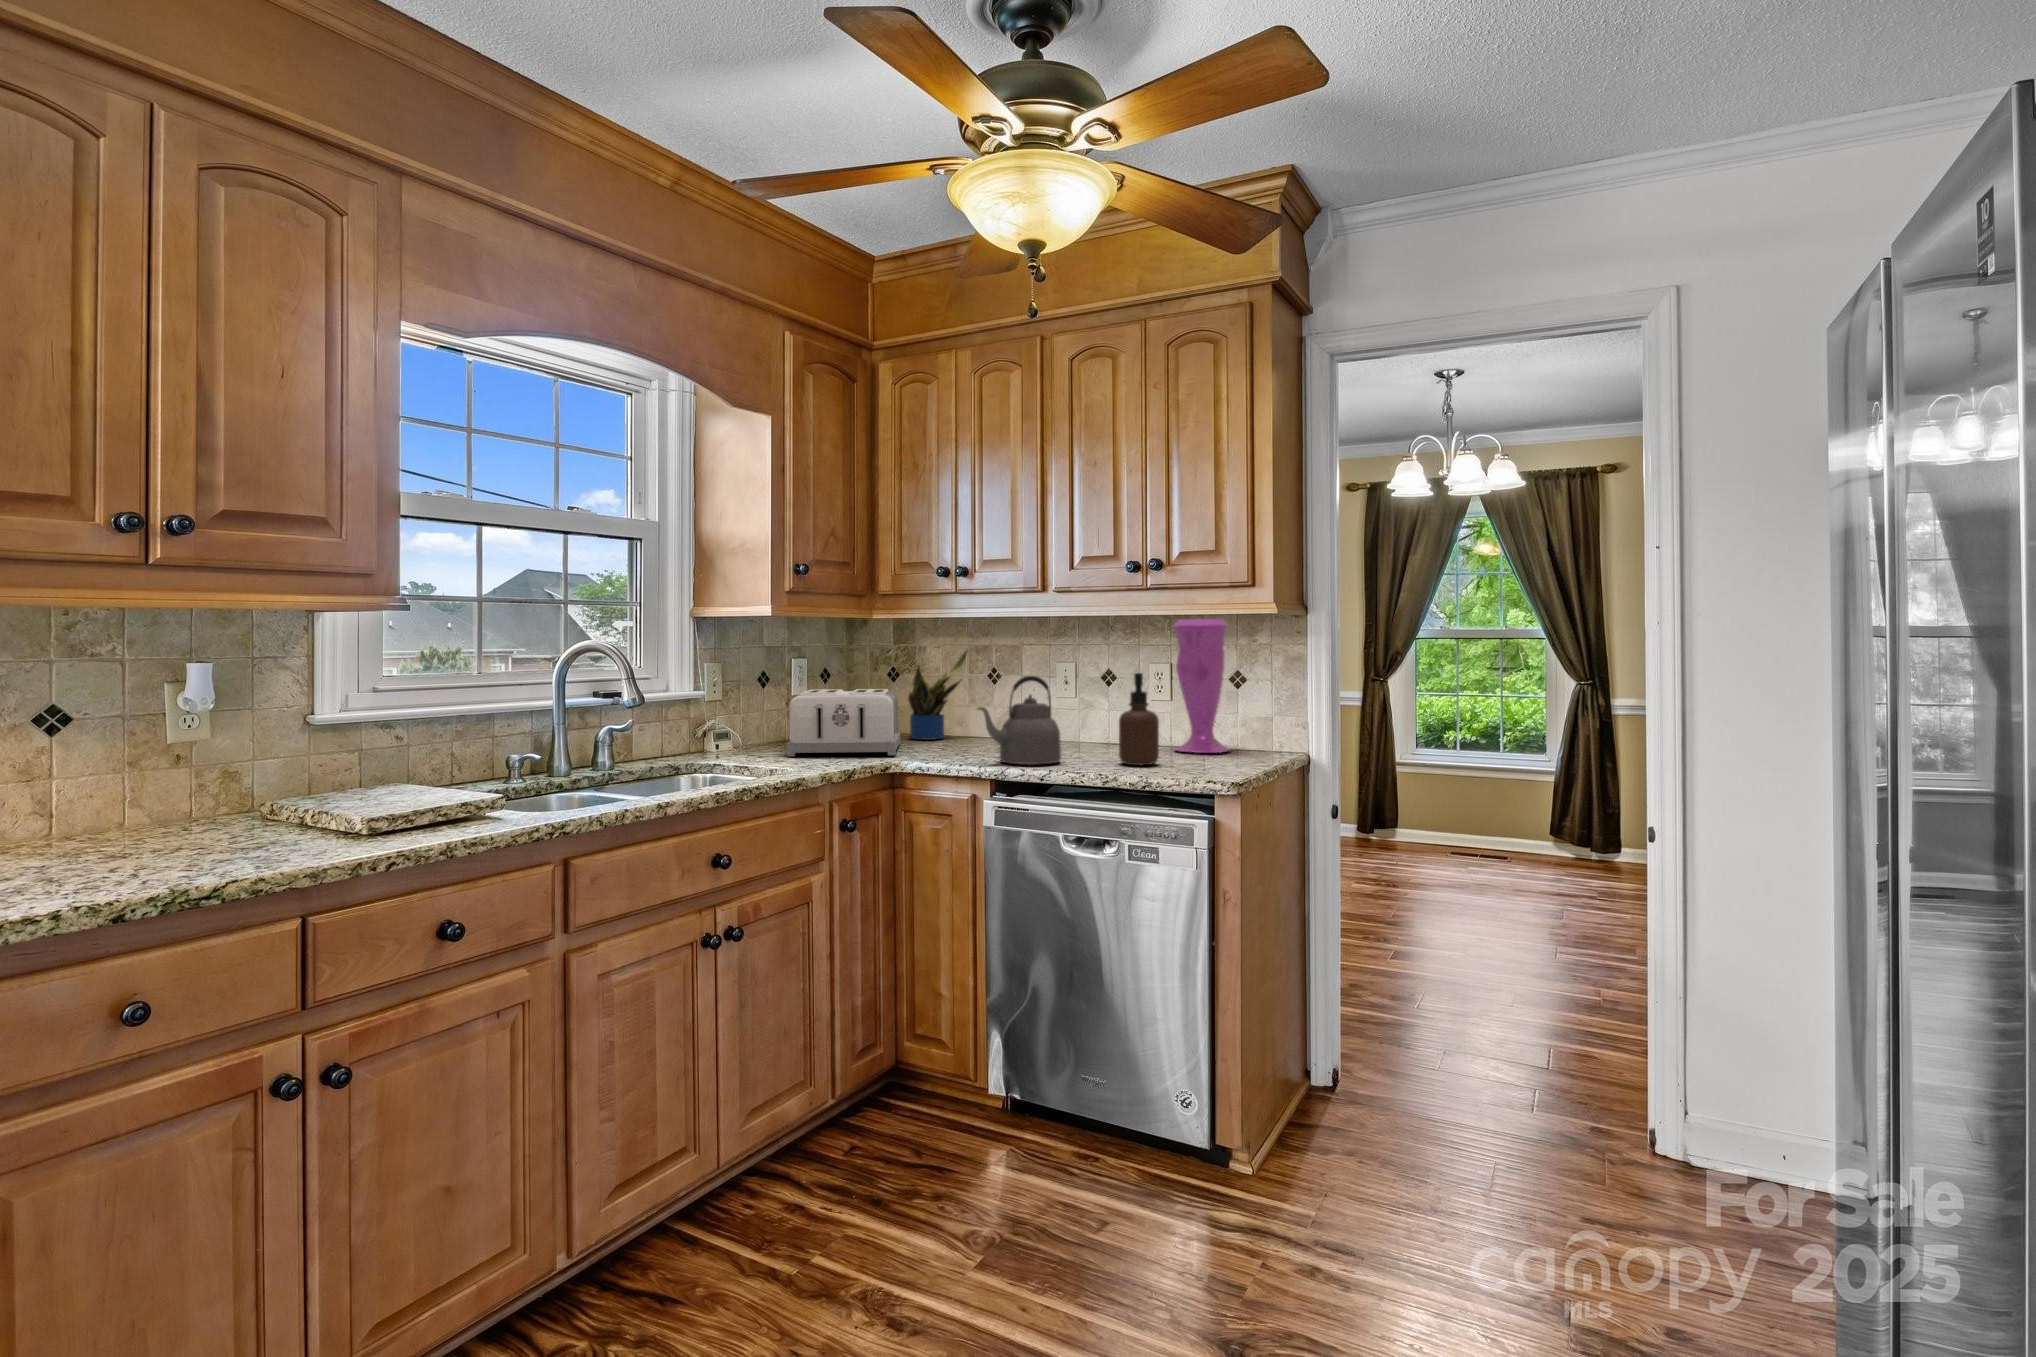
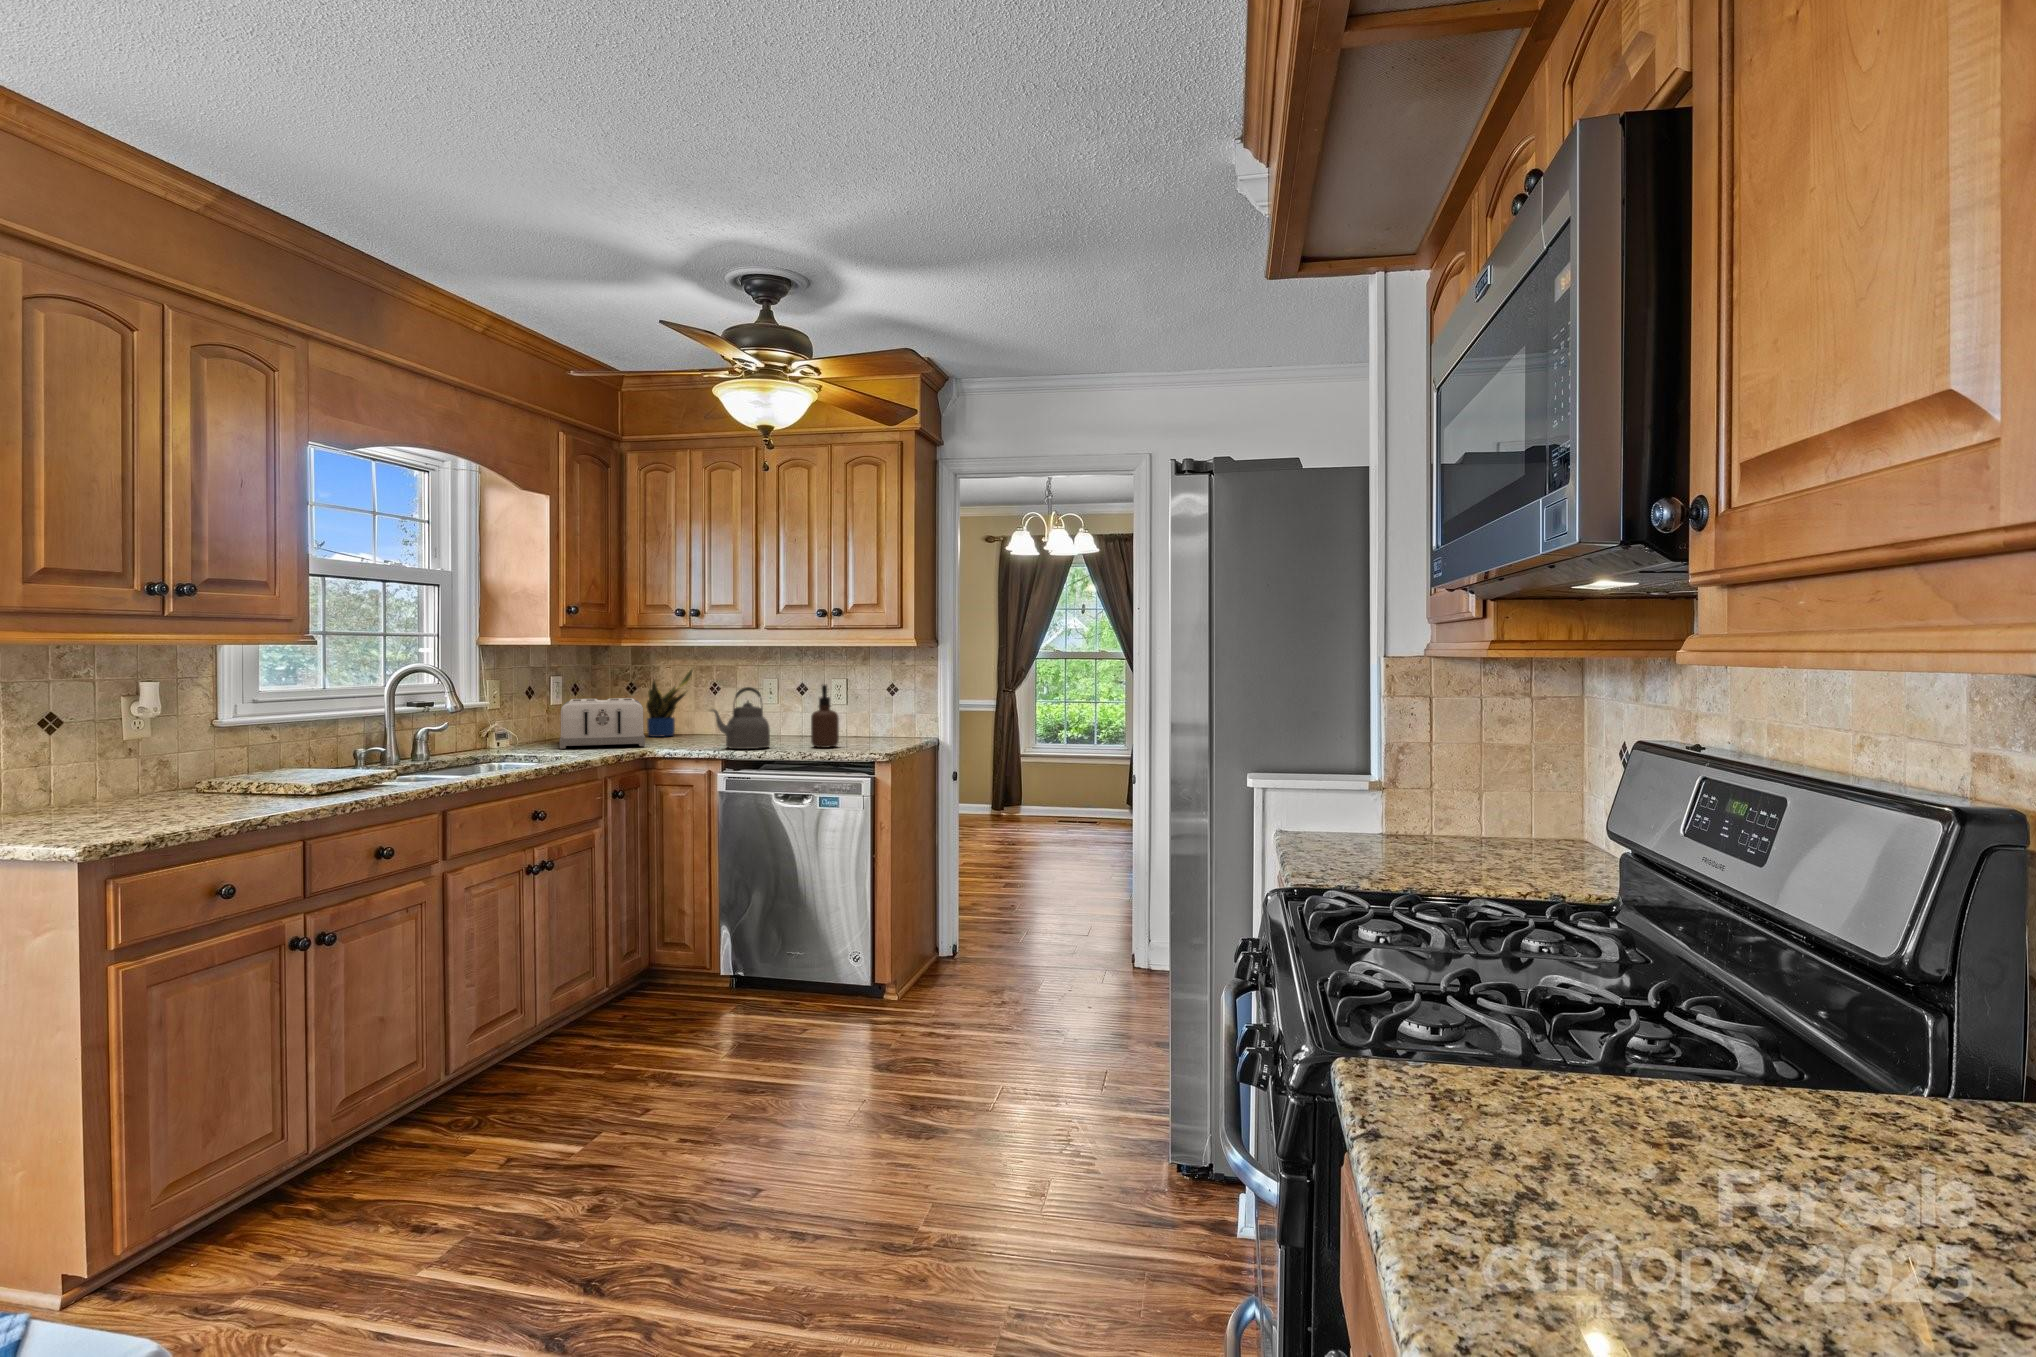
vase: present [1173,619,1230,753] -> none [846,647,891,740]

